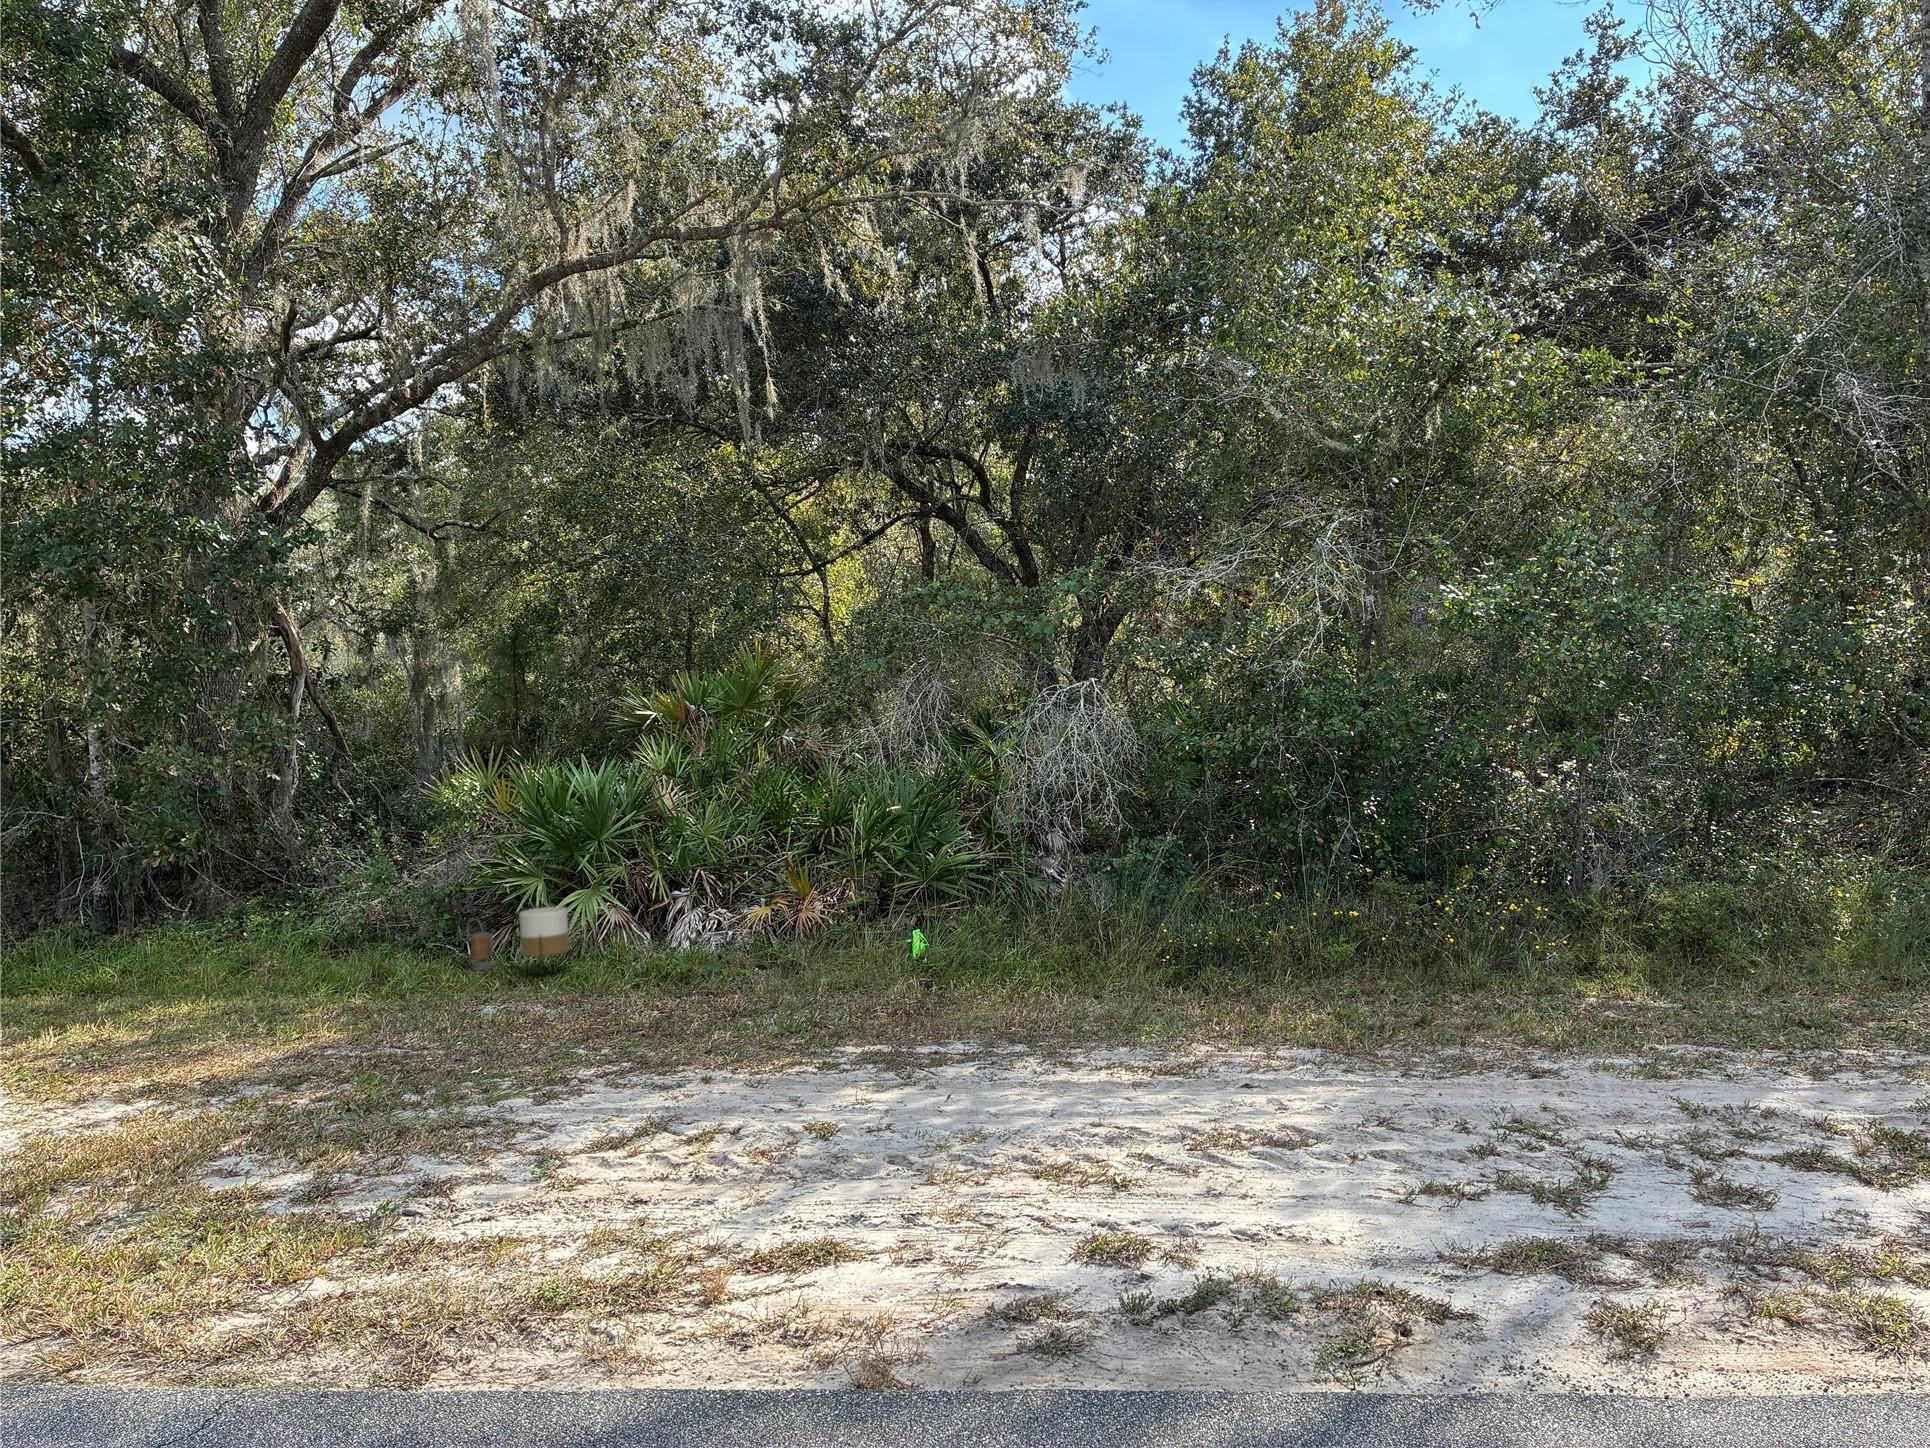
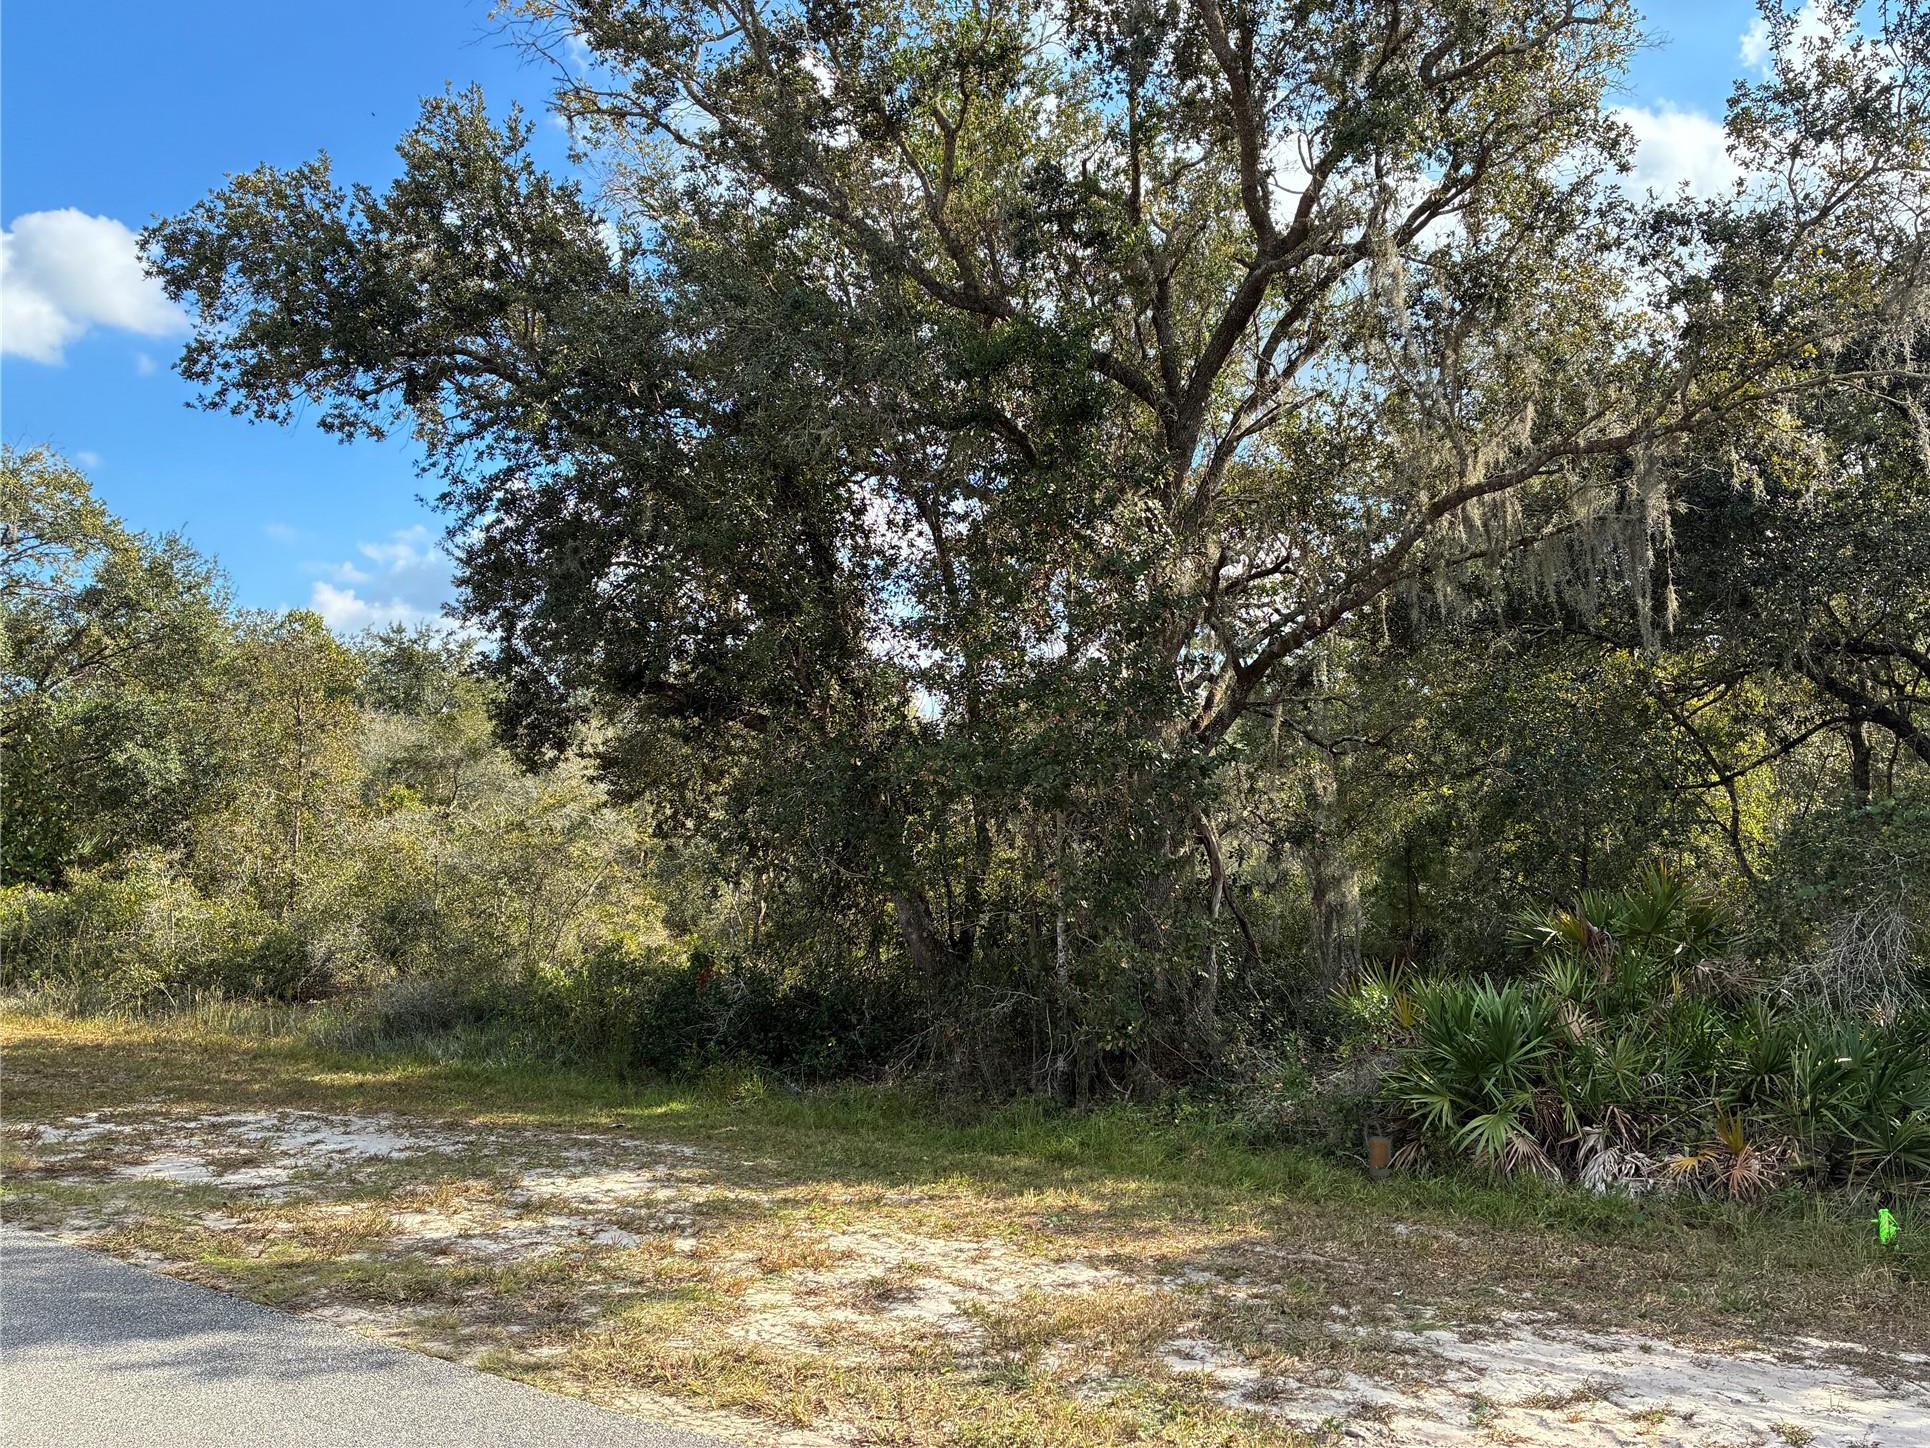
planter: present [520,907,570,972] -> none [1421,1121,1473,1199]

